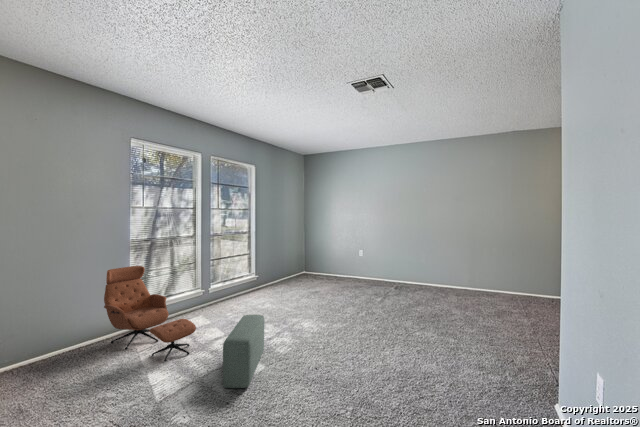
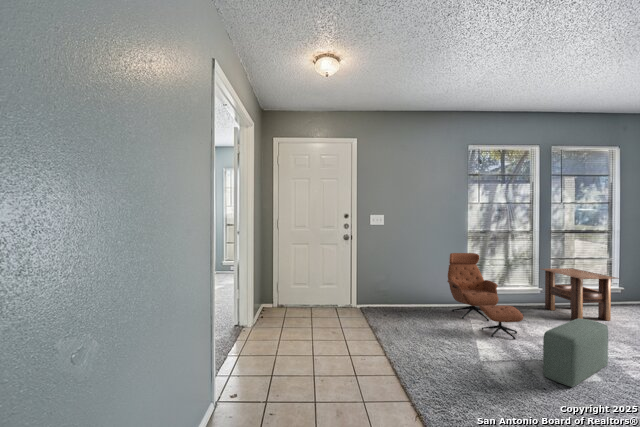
side table: none [202,267,261,314] -> present [542,268,619,321]

